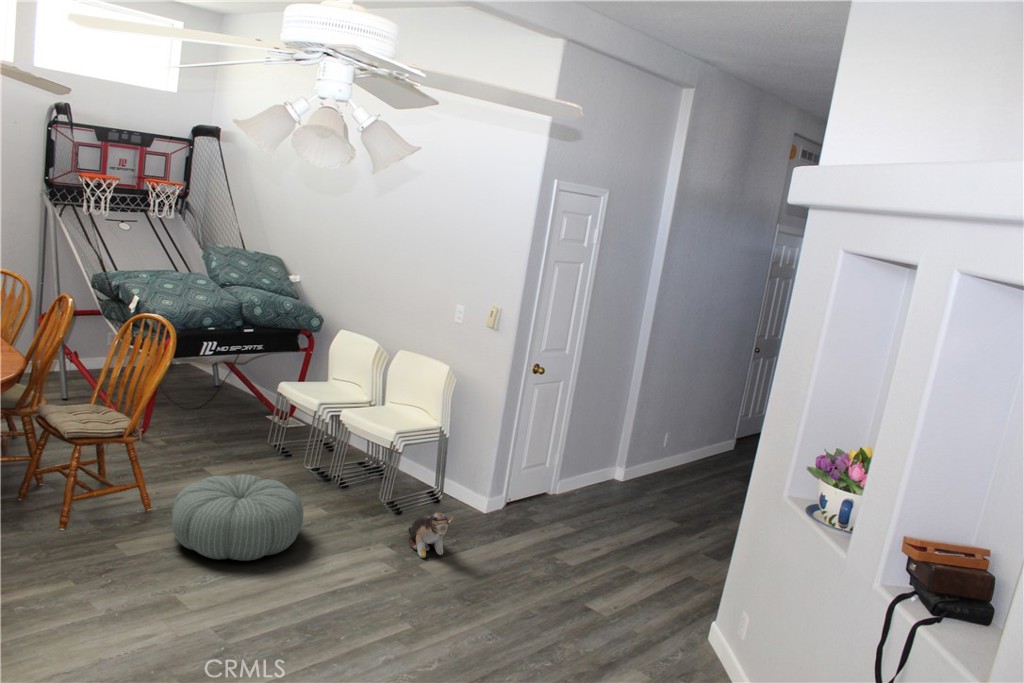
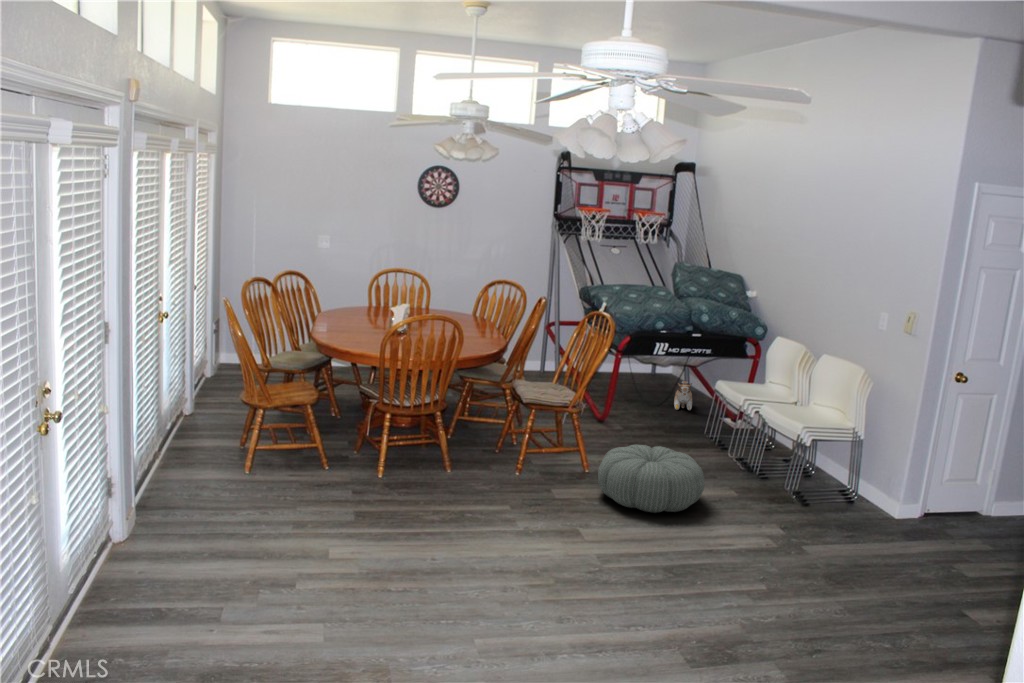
plush toy: present [408,512,453,558] -> present [674,381,692,410]

